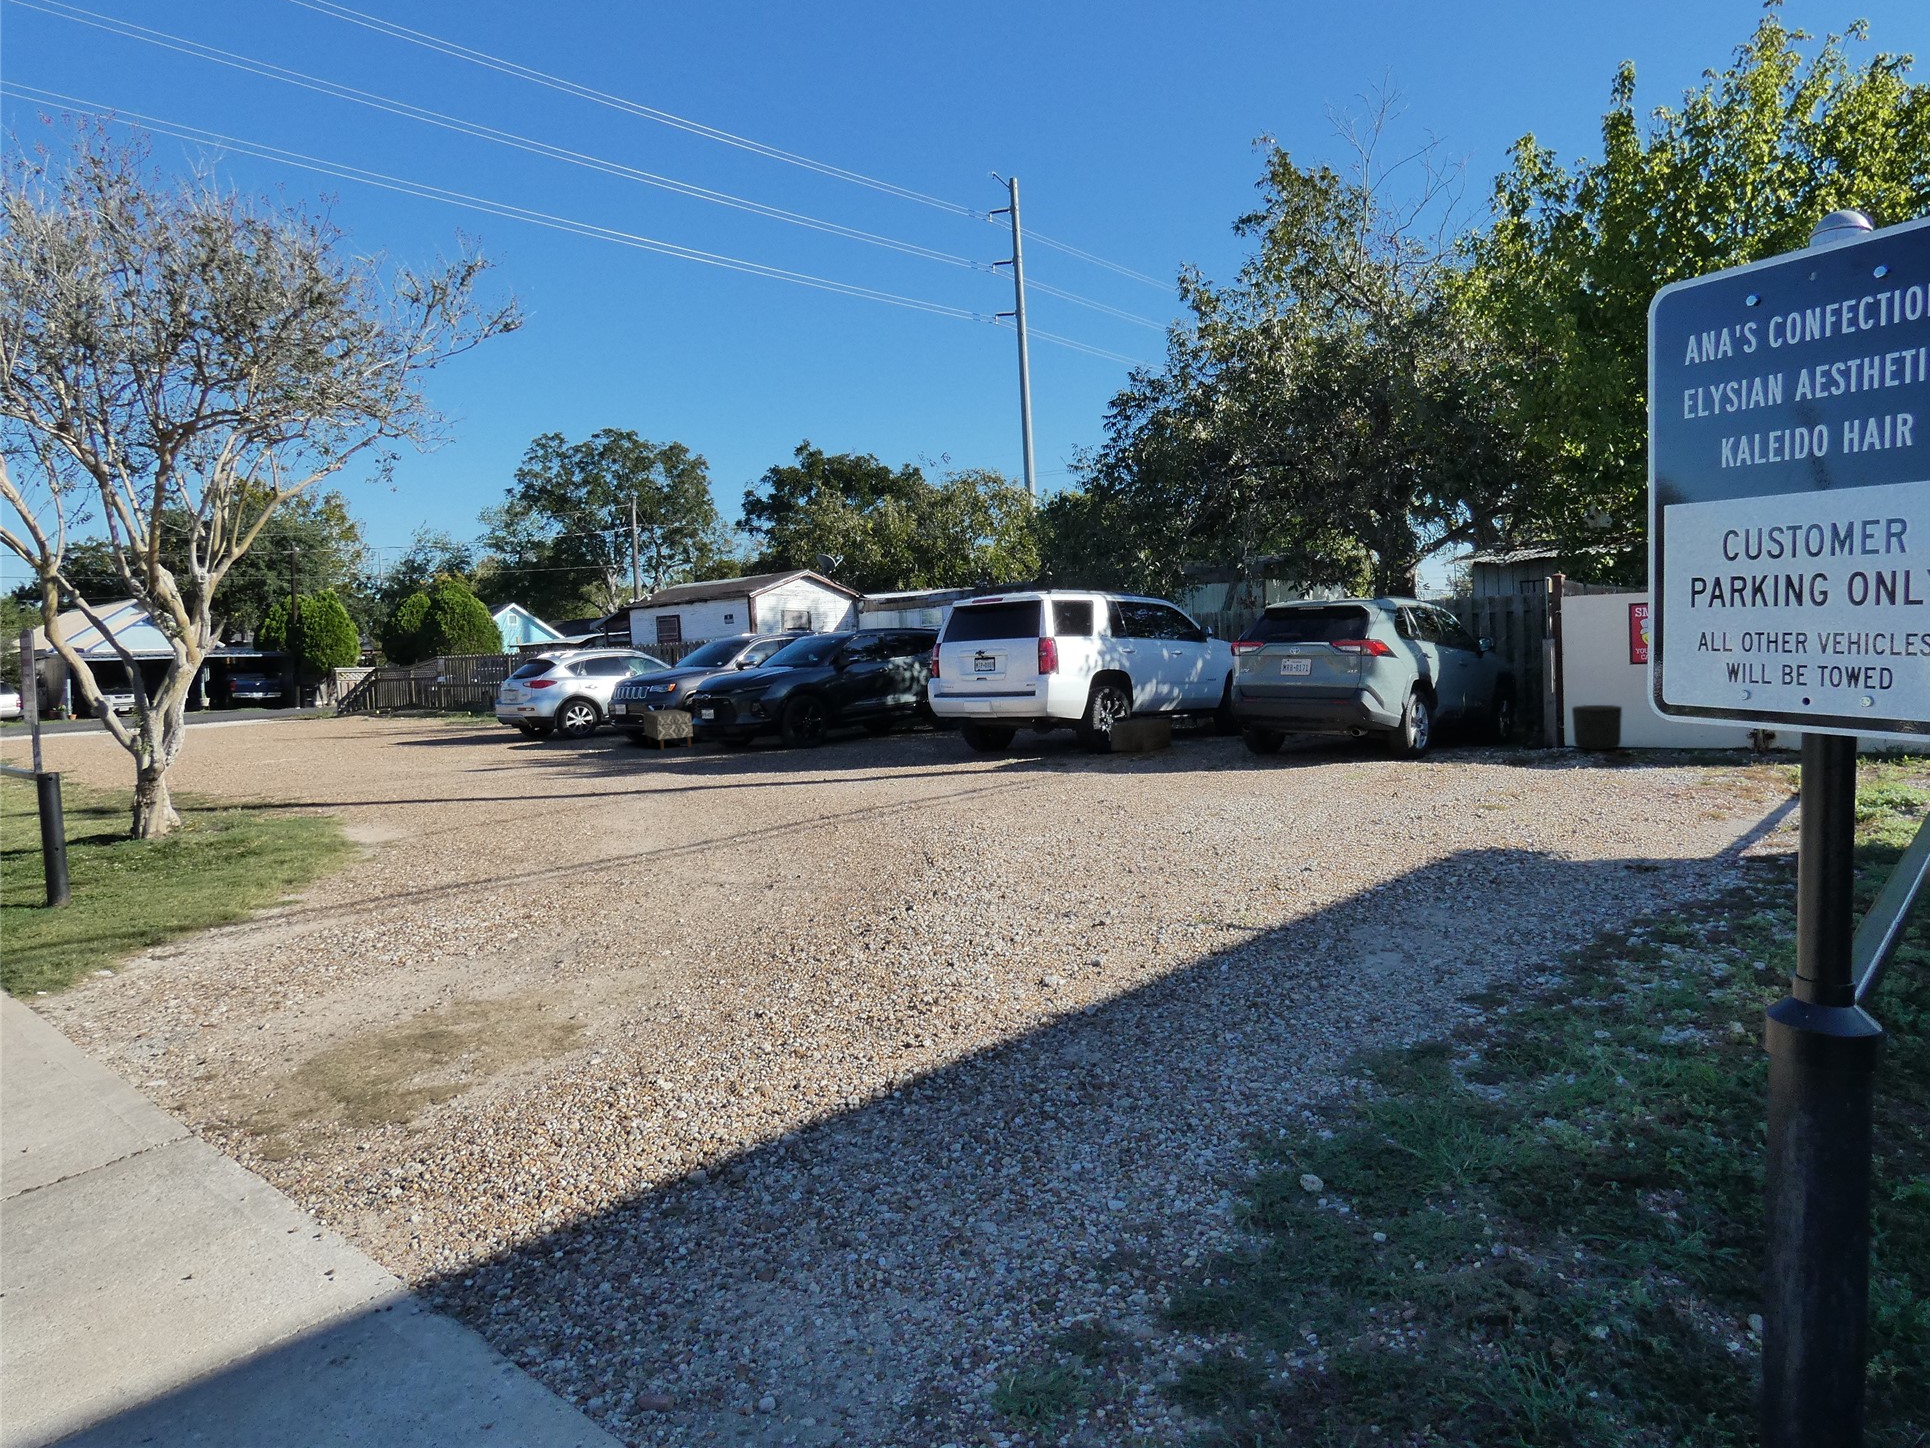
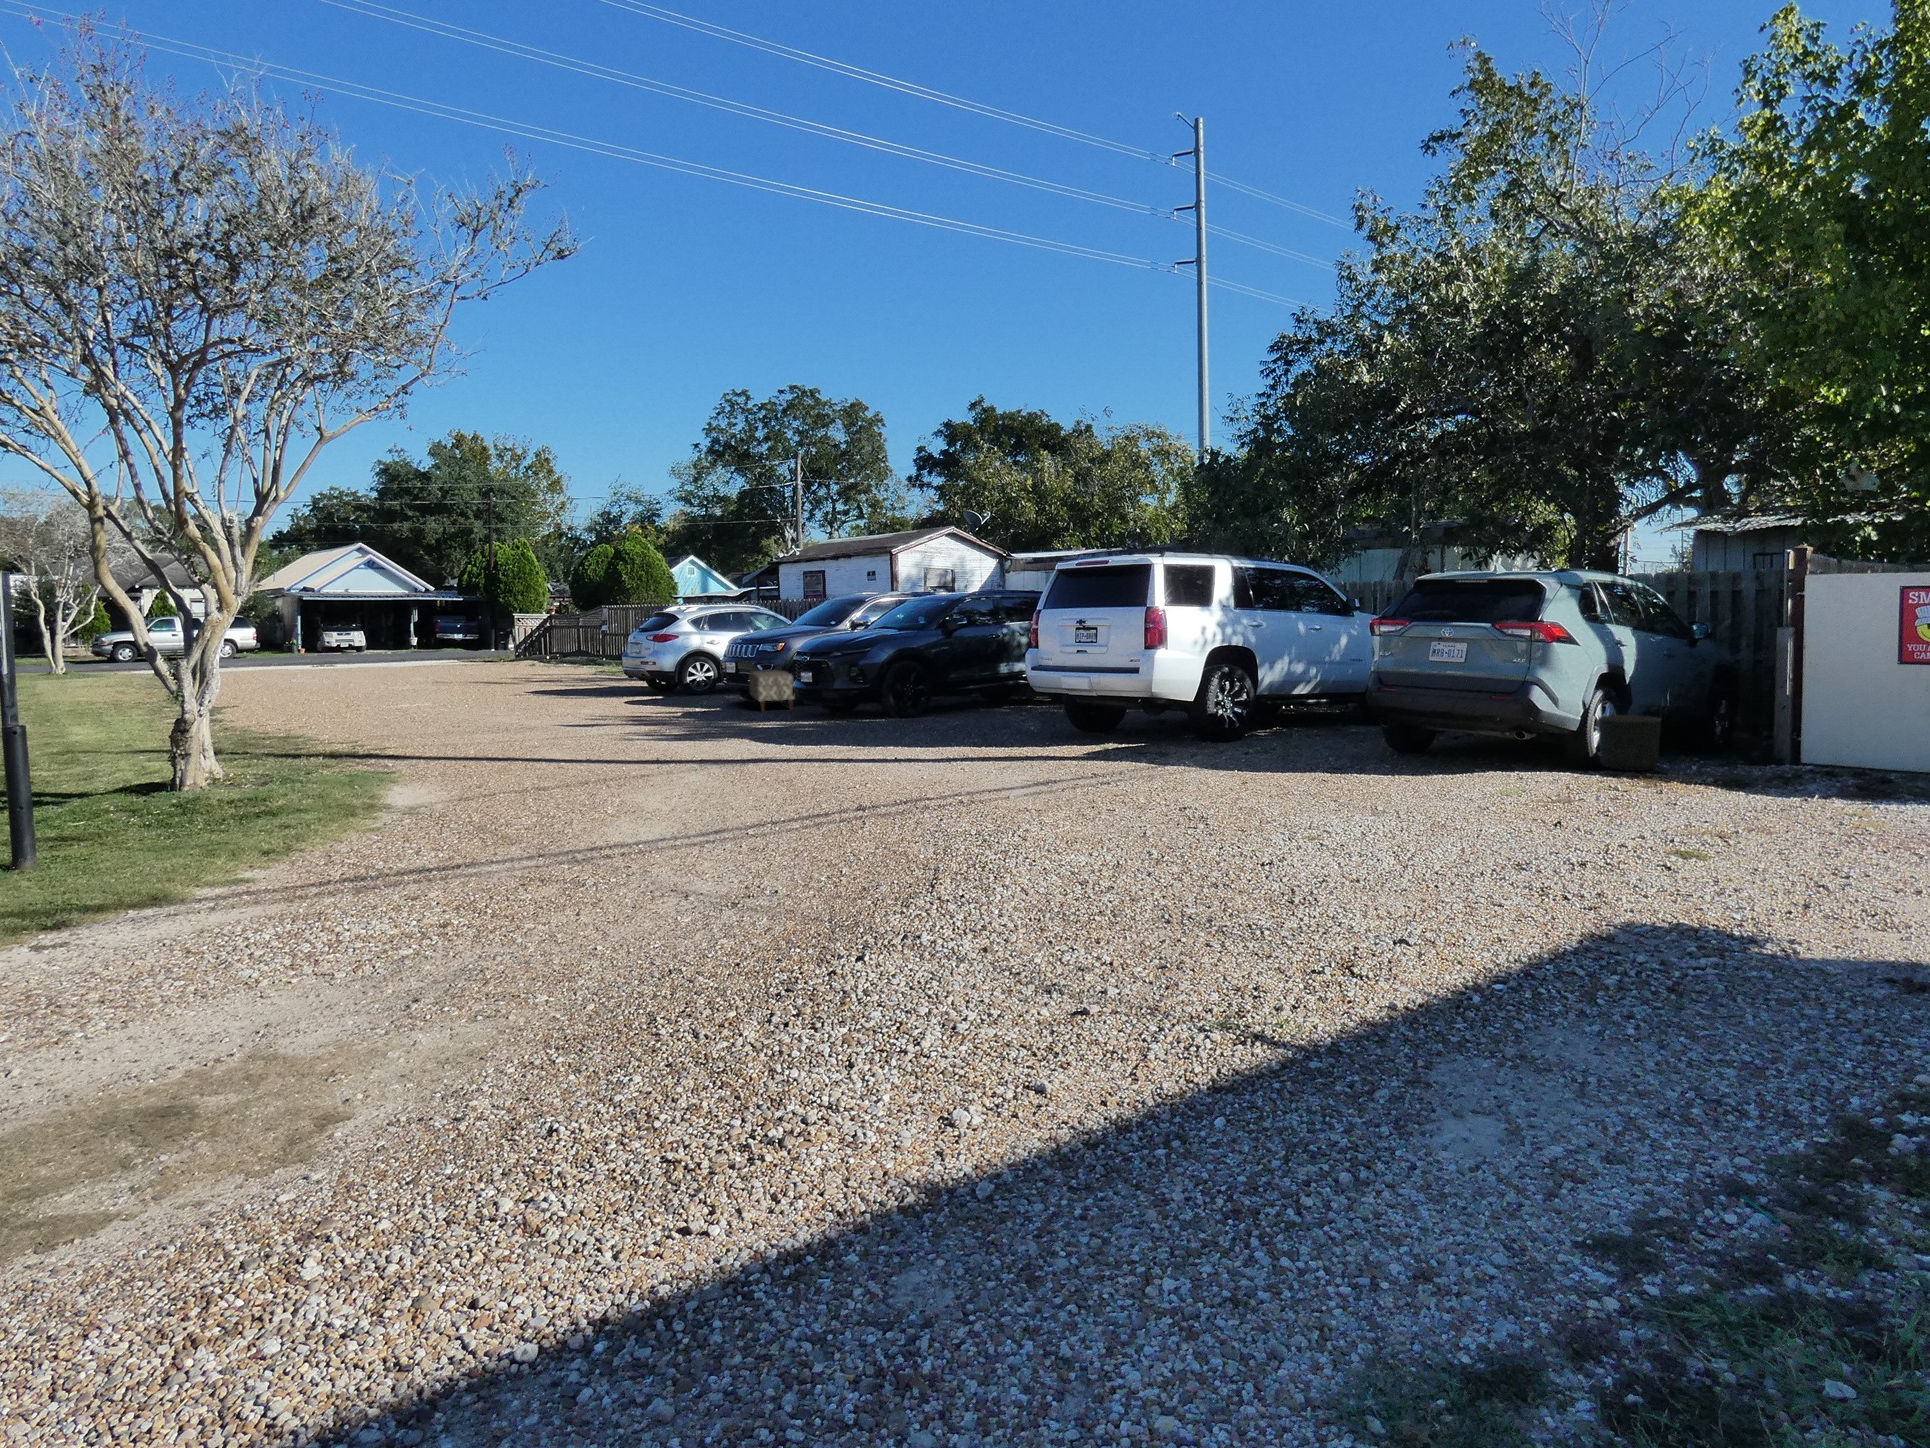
planter: present [1572,705,1622,750] -> present [1599,715,1661,771]
cardboard box: present [1110,719,1172,752] -> none [1228,703,1300,742]

